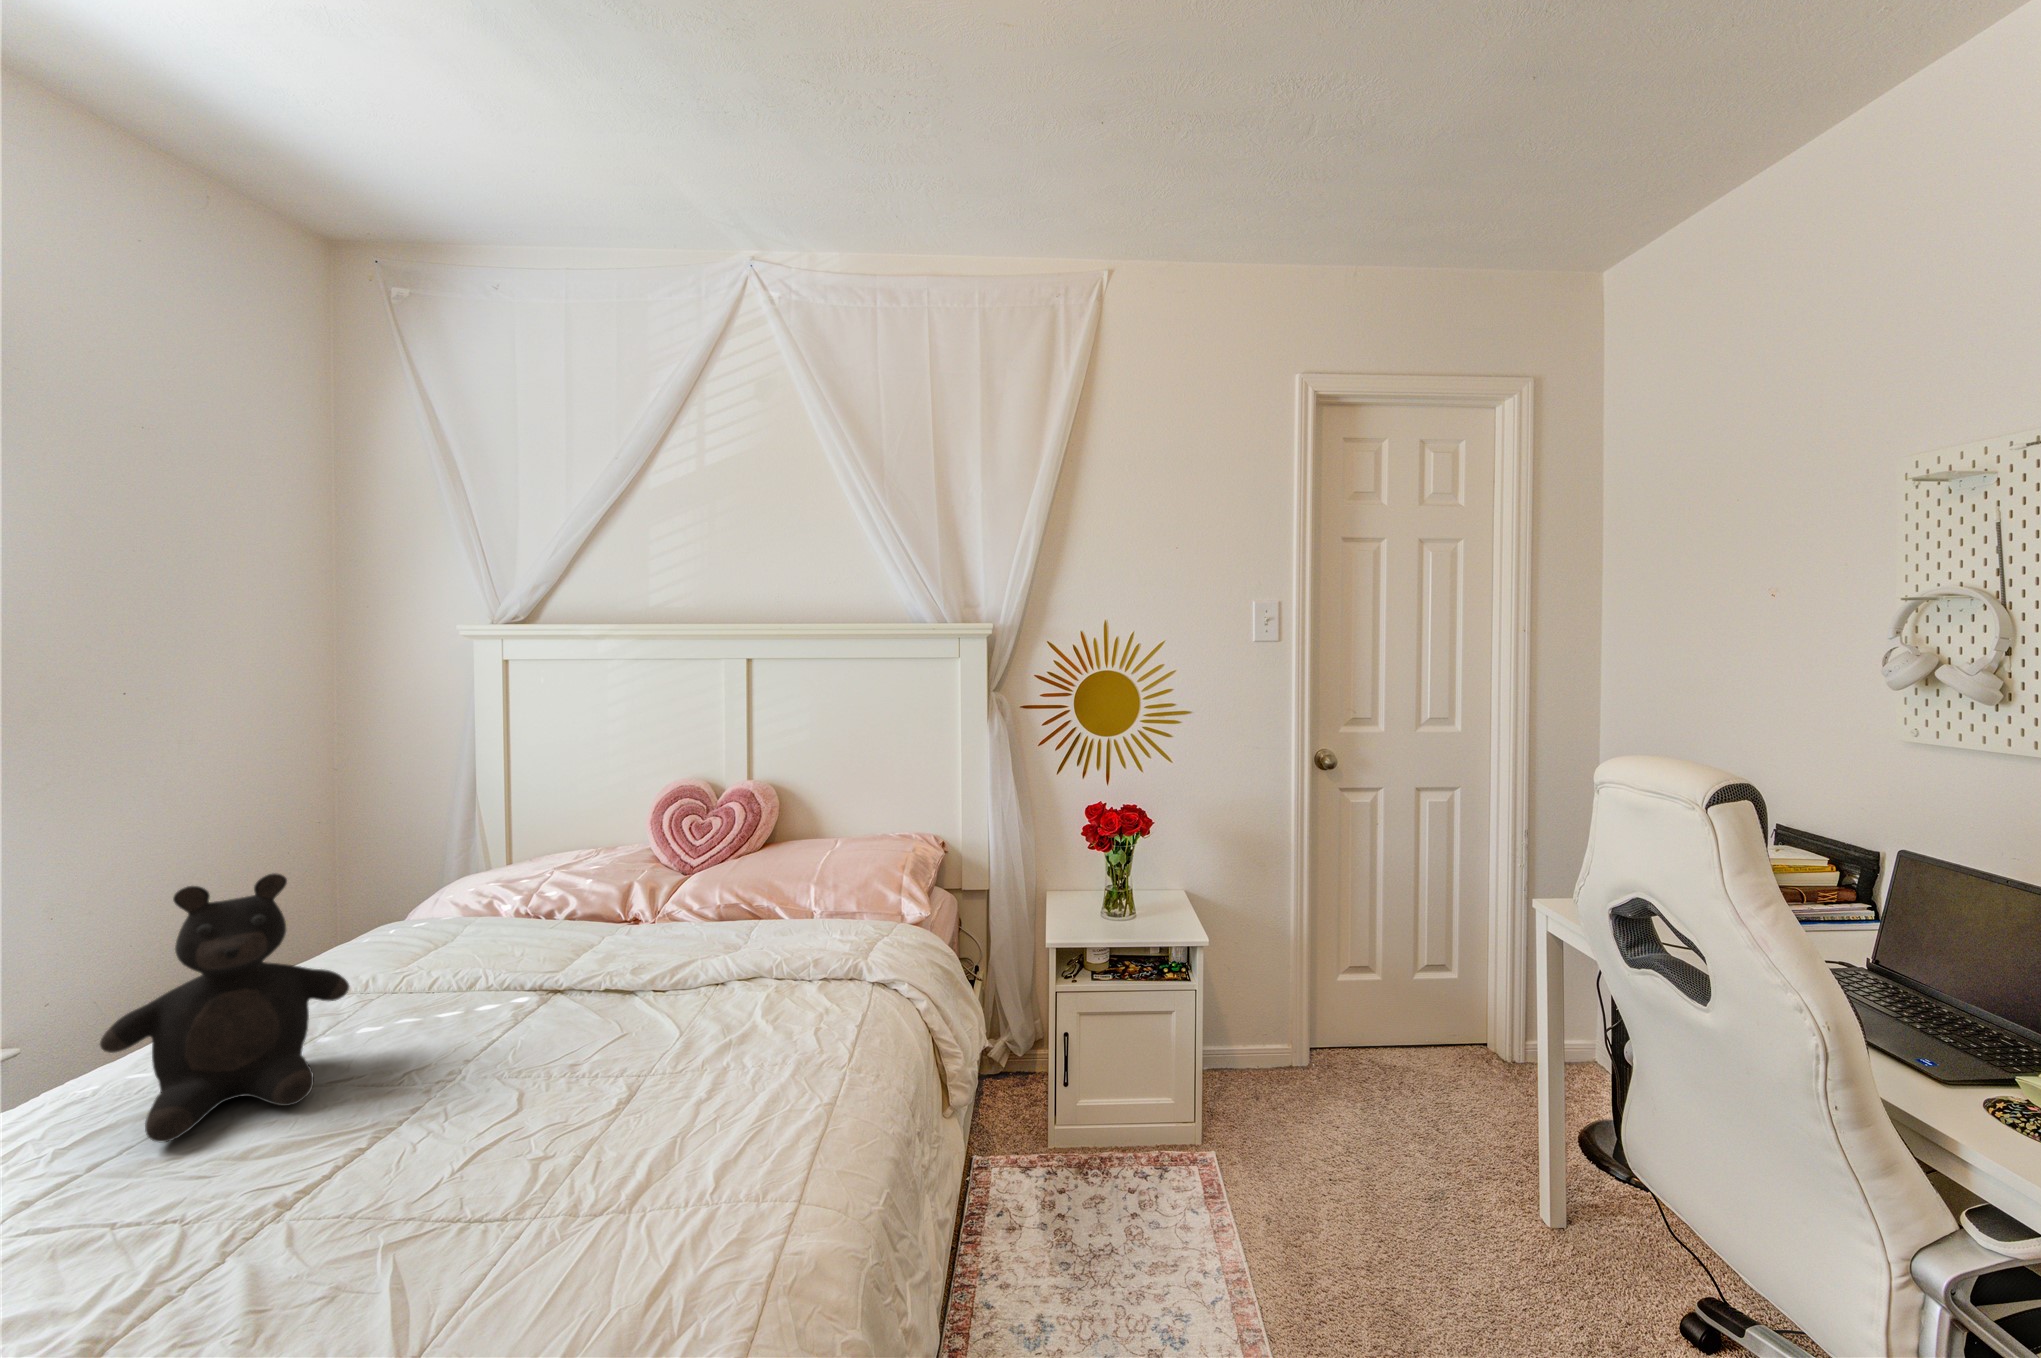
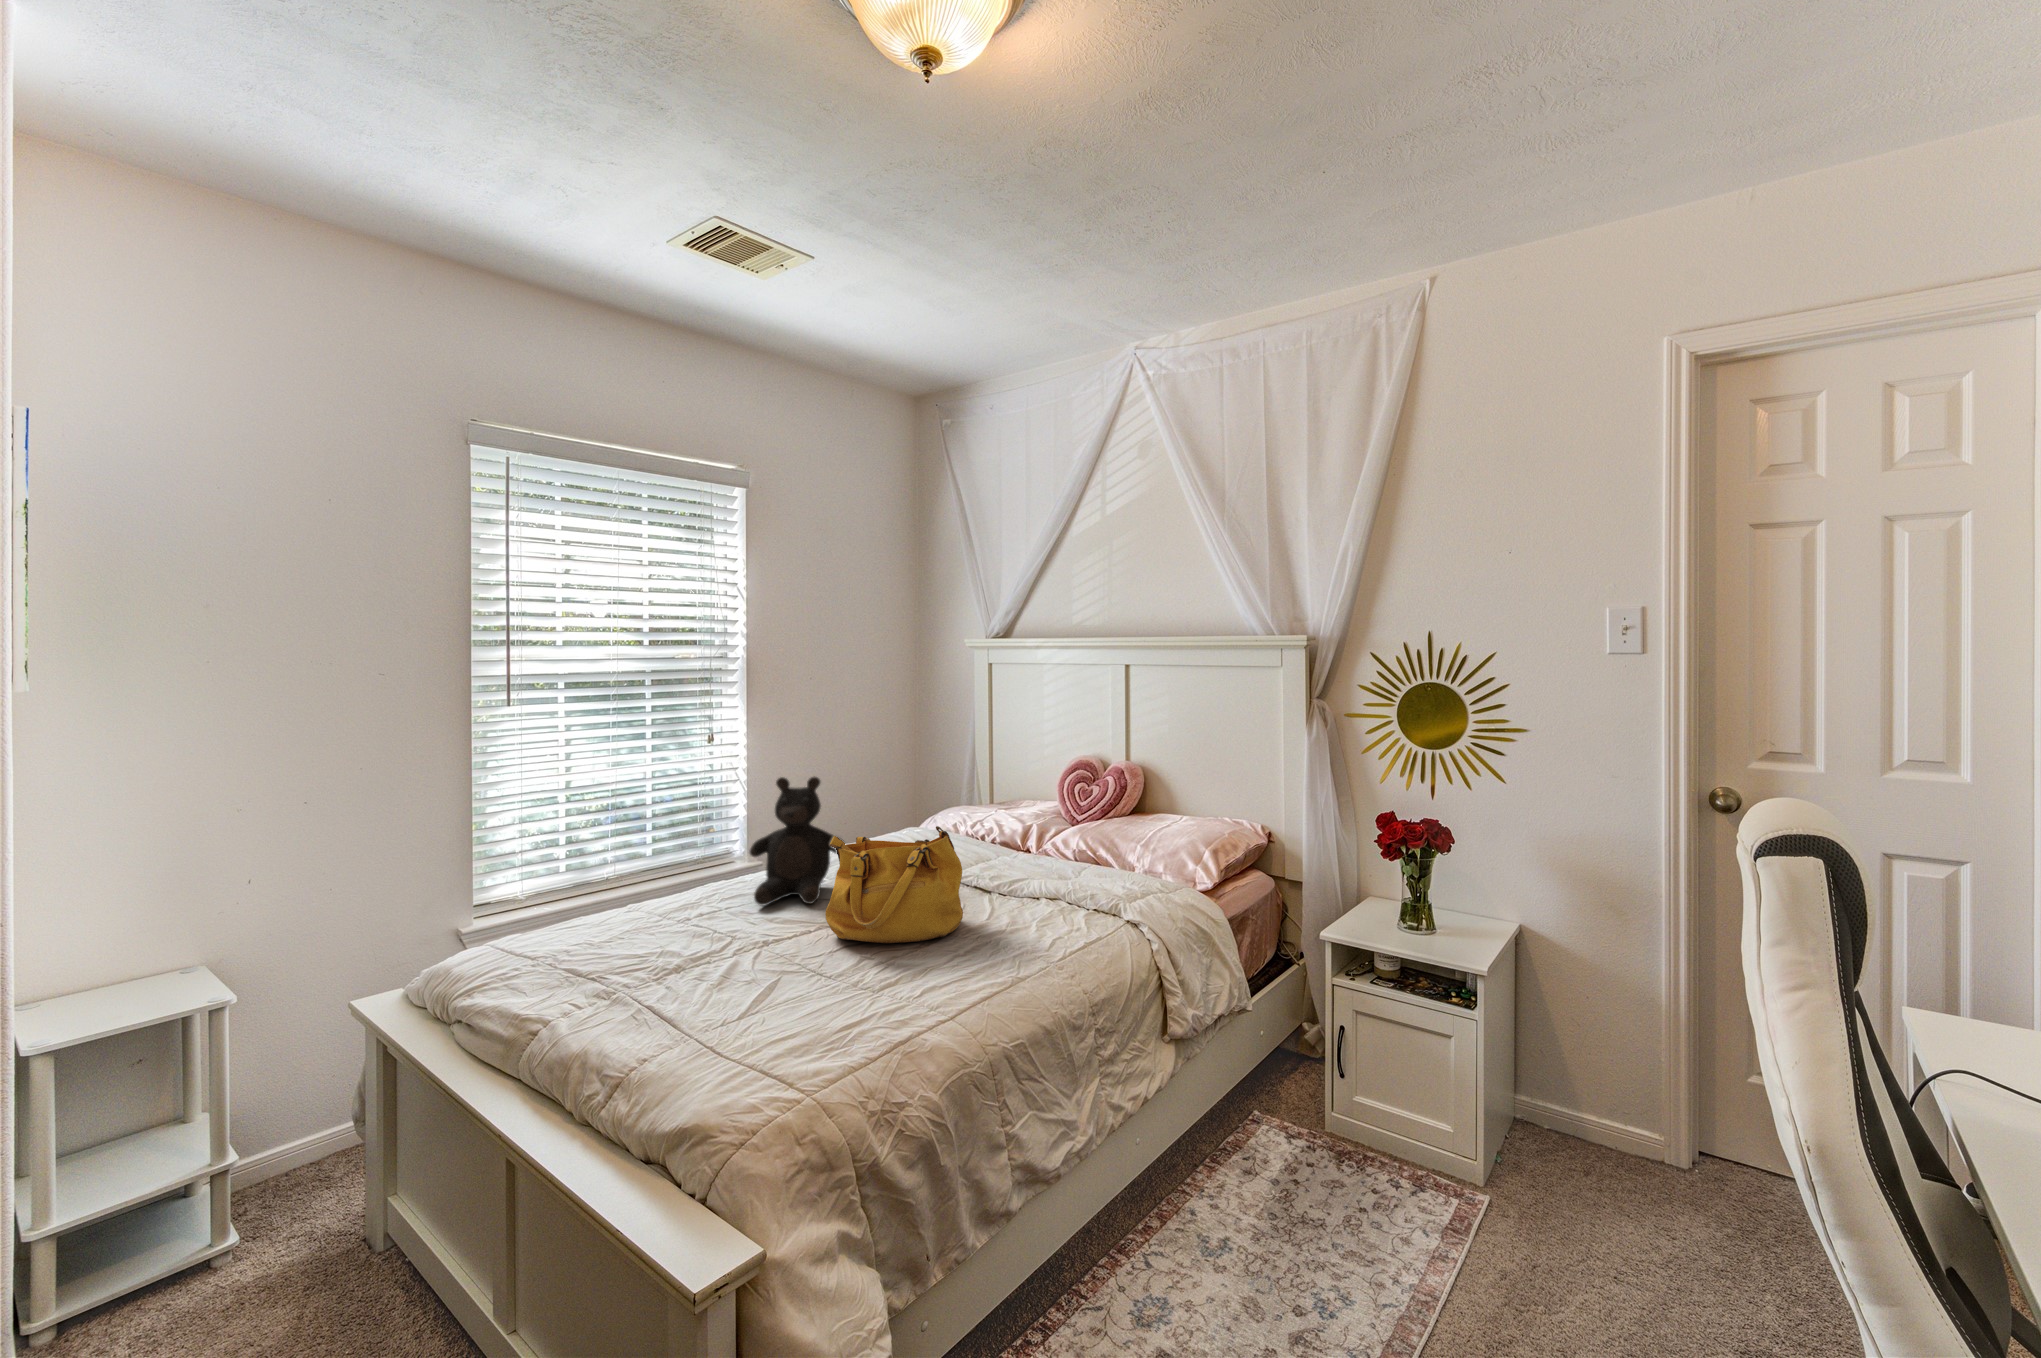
handbag: none [391,916,652,1148] -> present [825,826,963,943]

